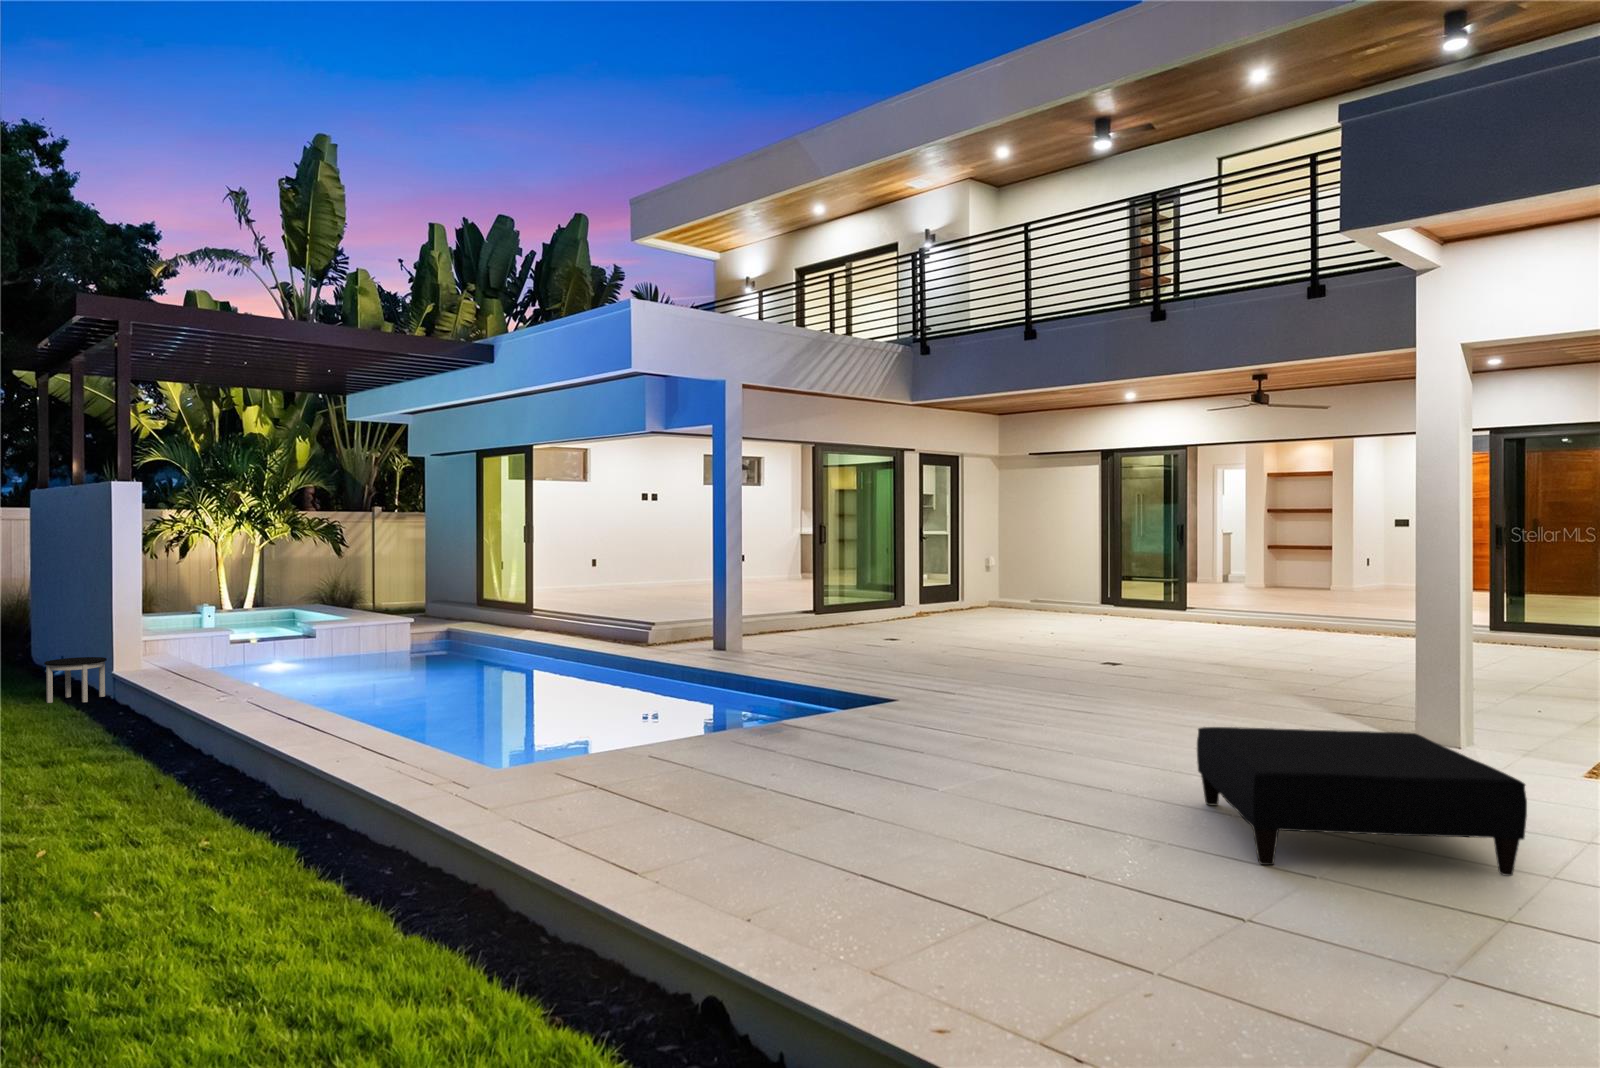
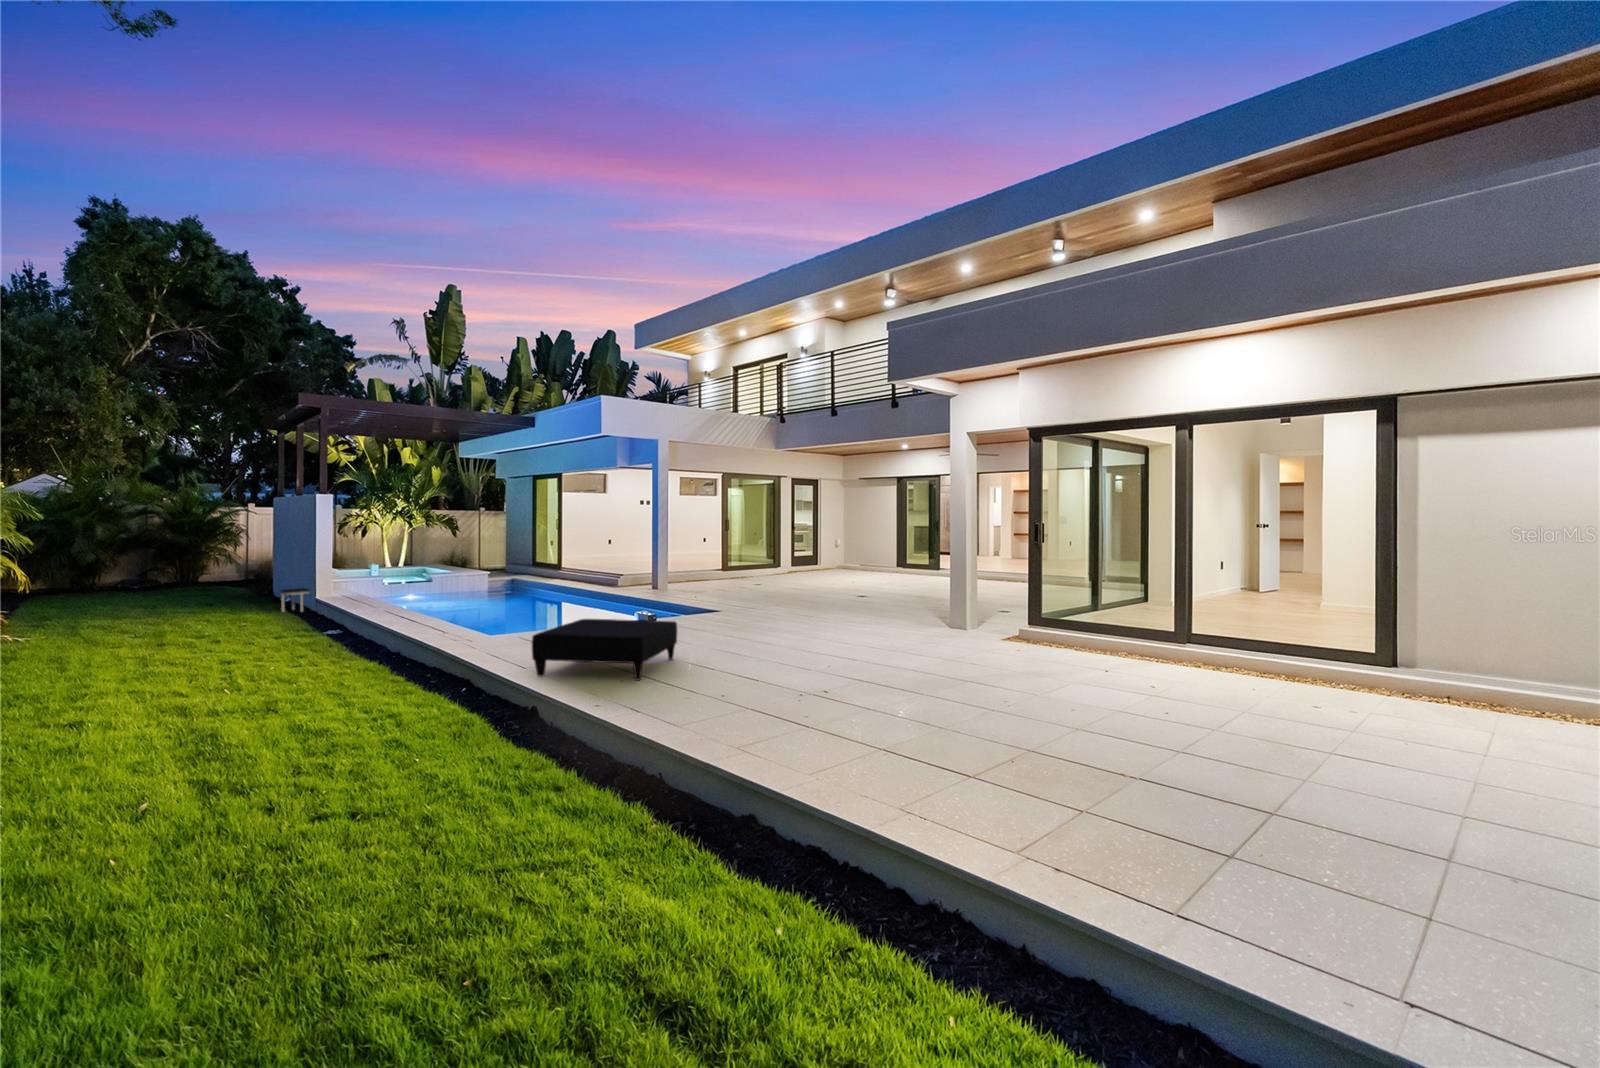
ottoman: present [1197,727,1527,876] -> present [532,619,677,680]

